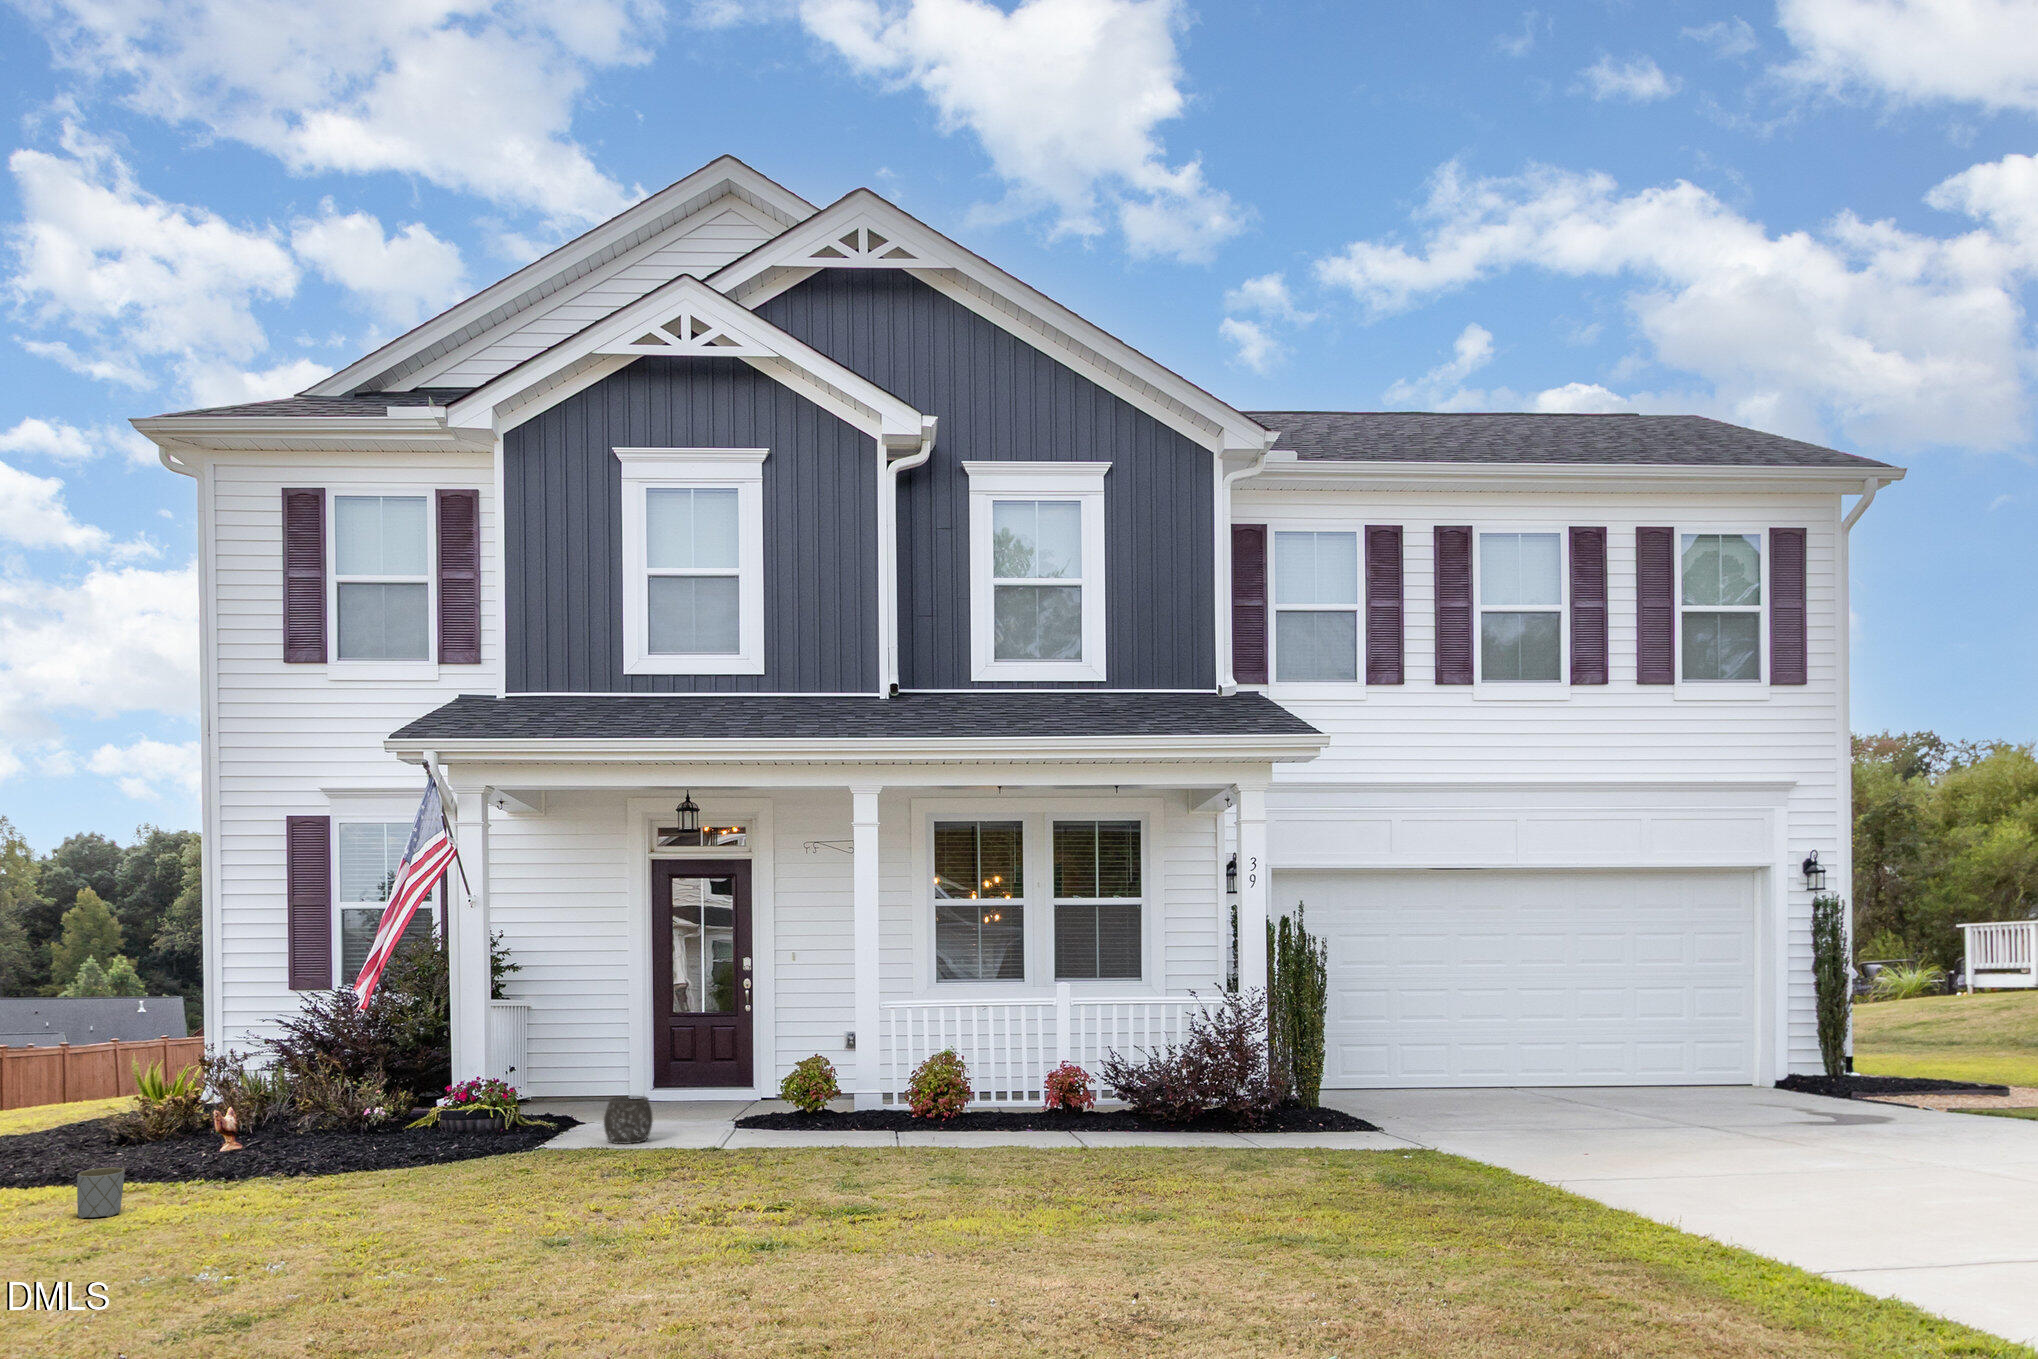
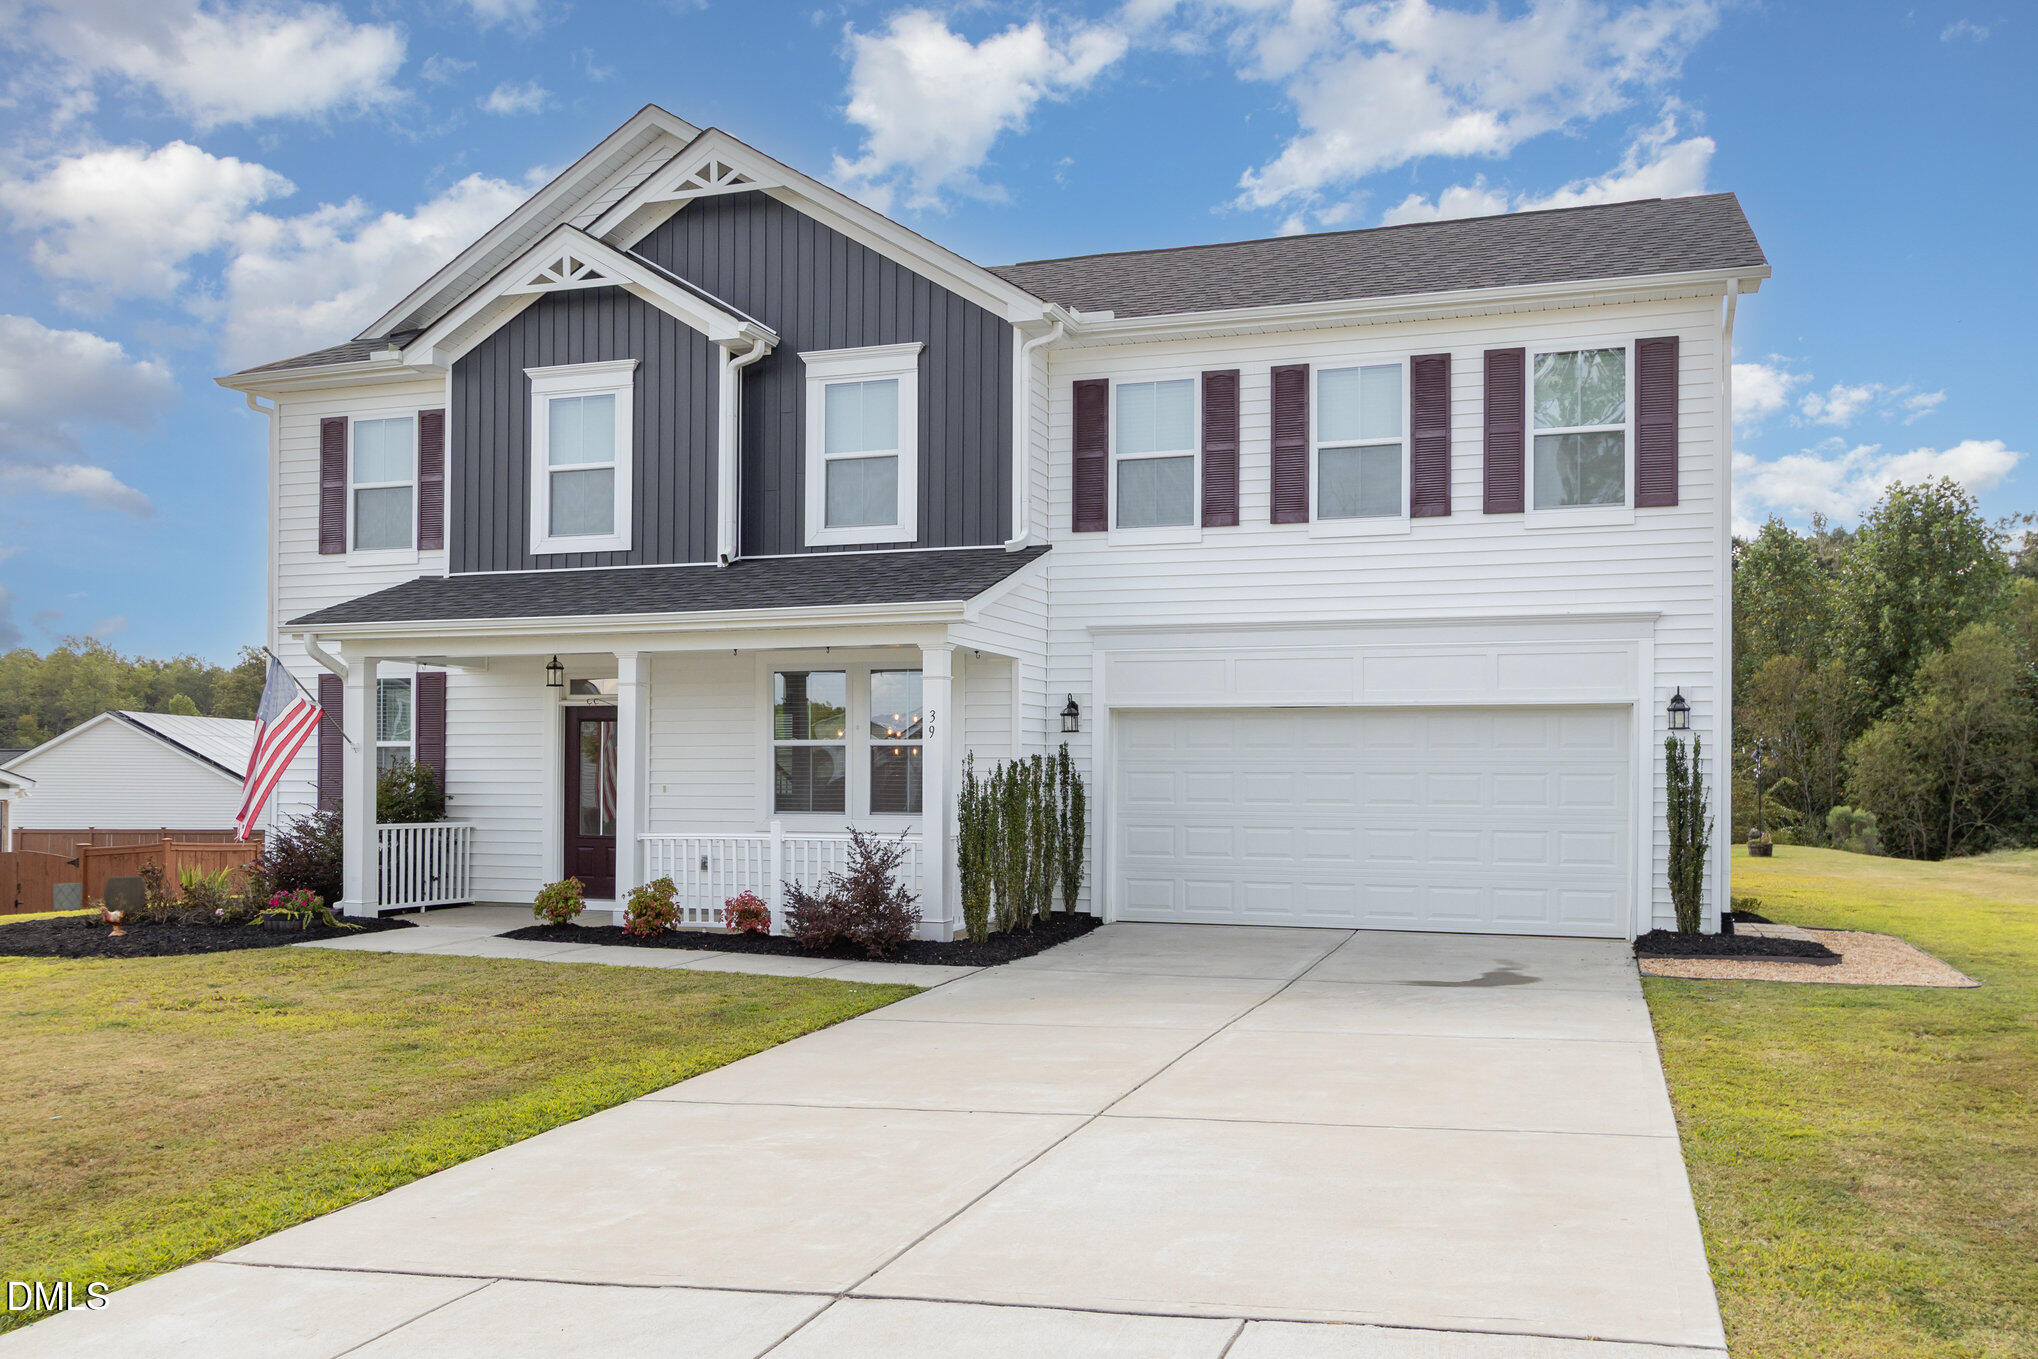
woven basket: present [604,1096,653,1144] -> present [103,876,146,911]

